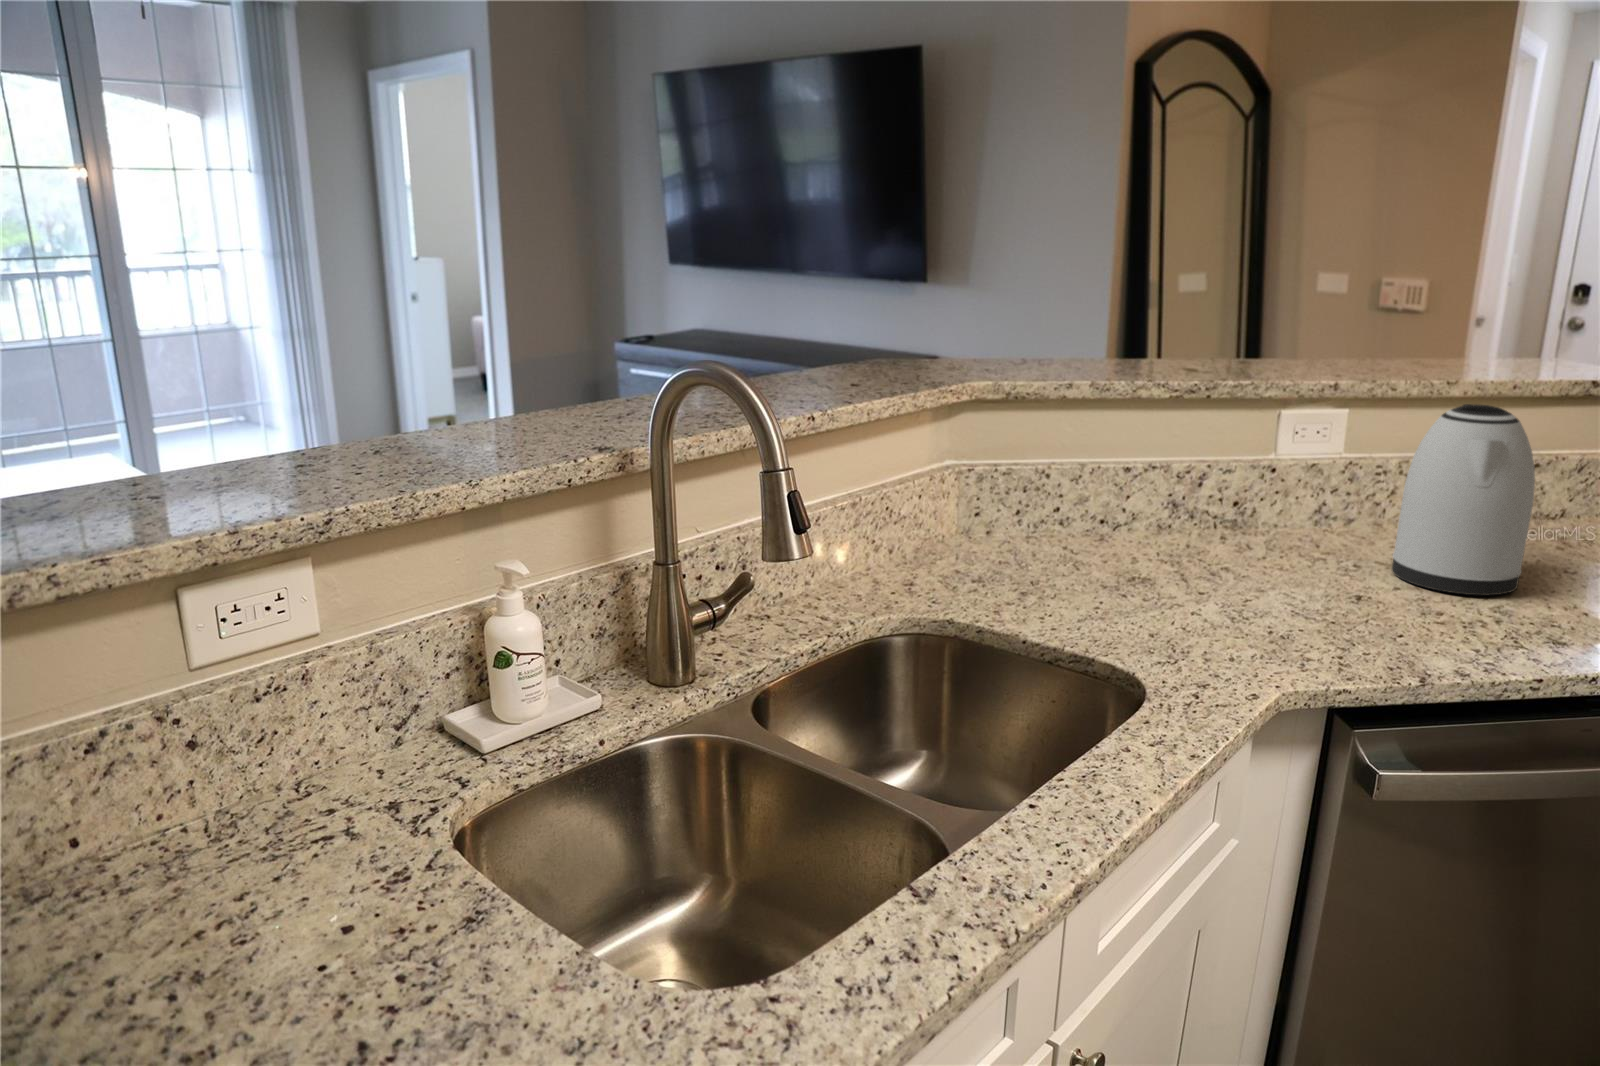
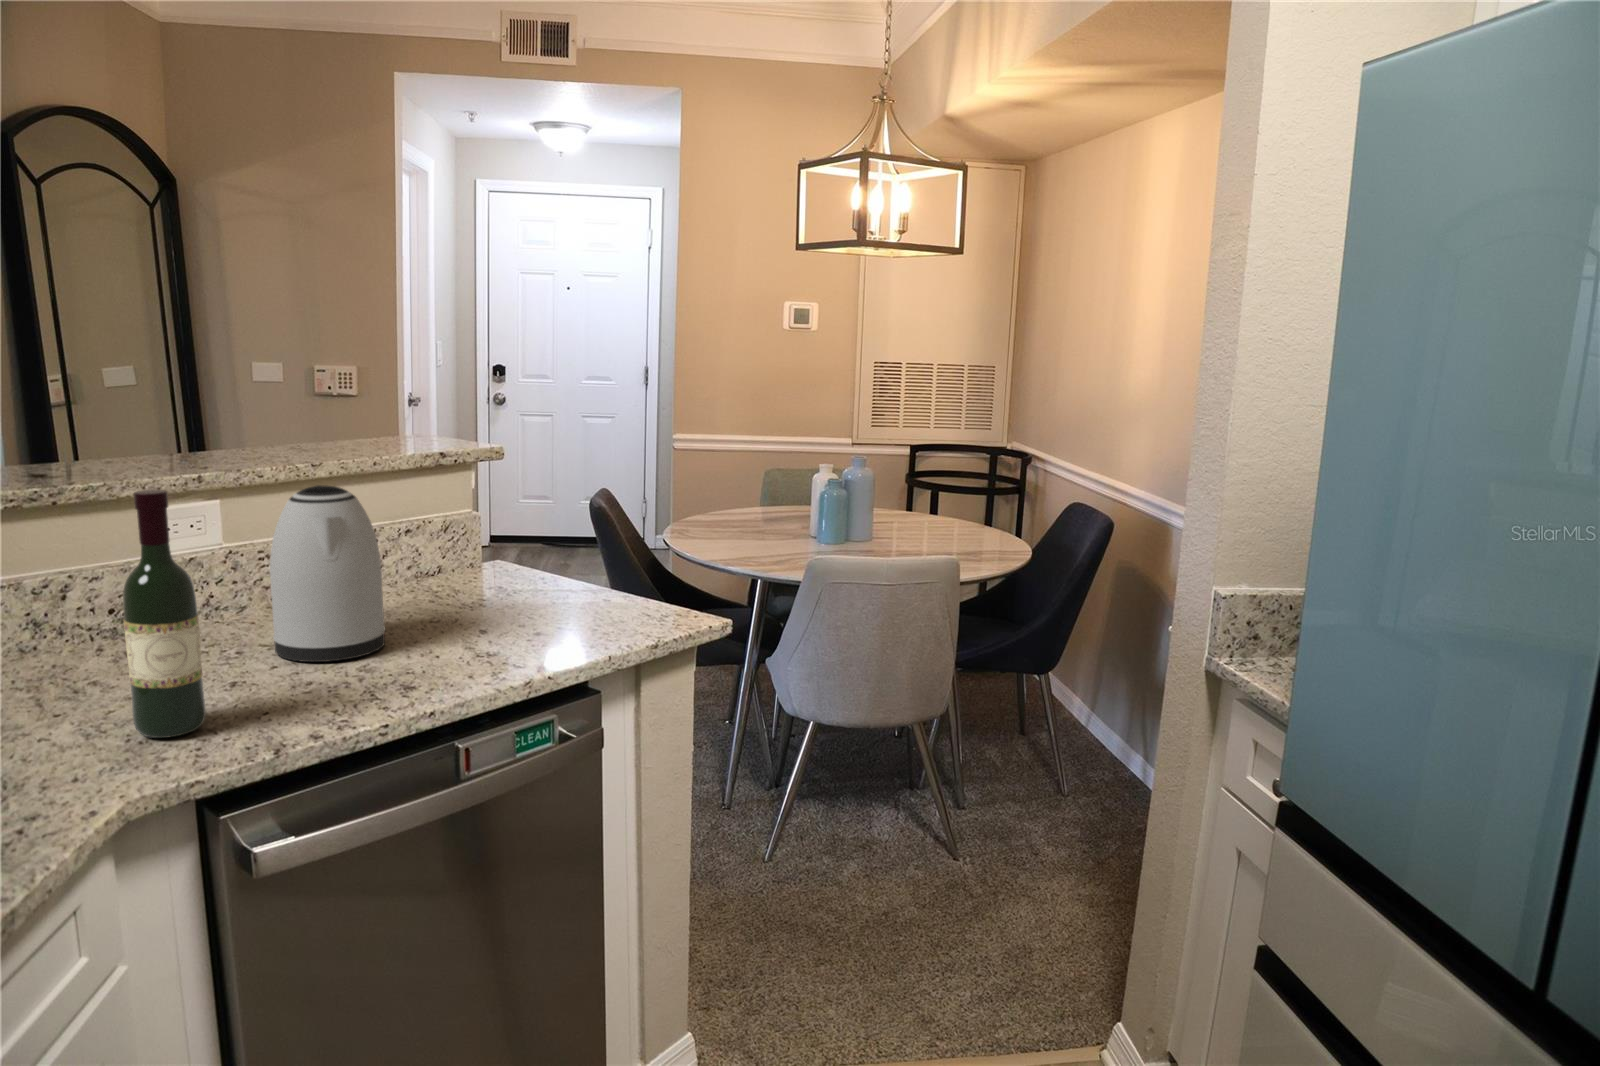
wine bottle: none [1275,393,1359,638] -> present [123,490,206,738]

